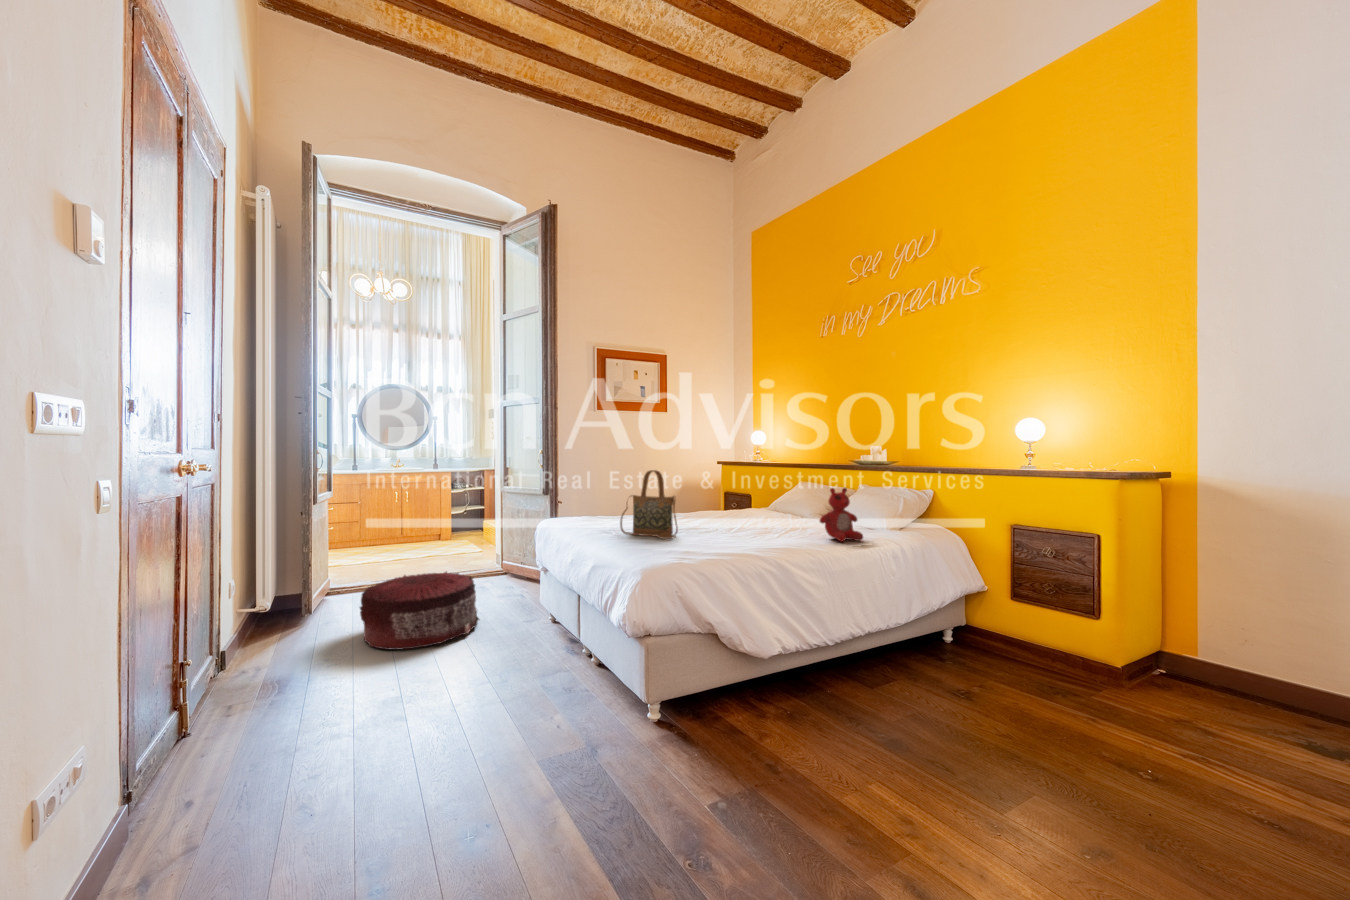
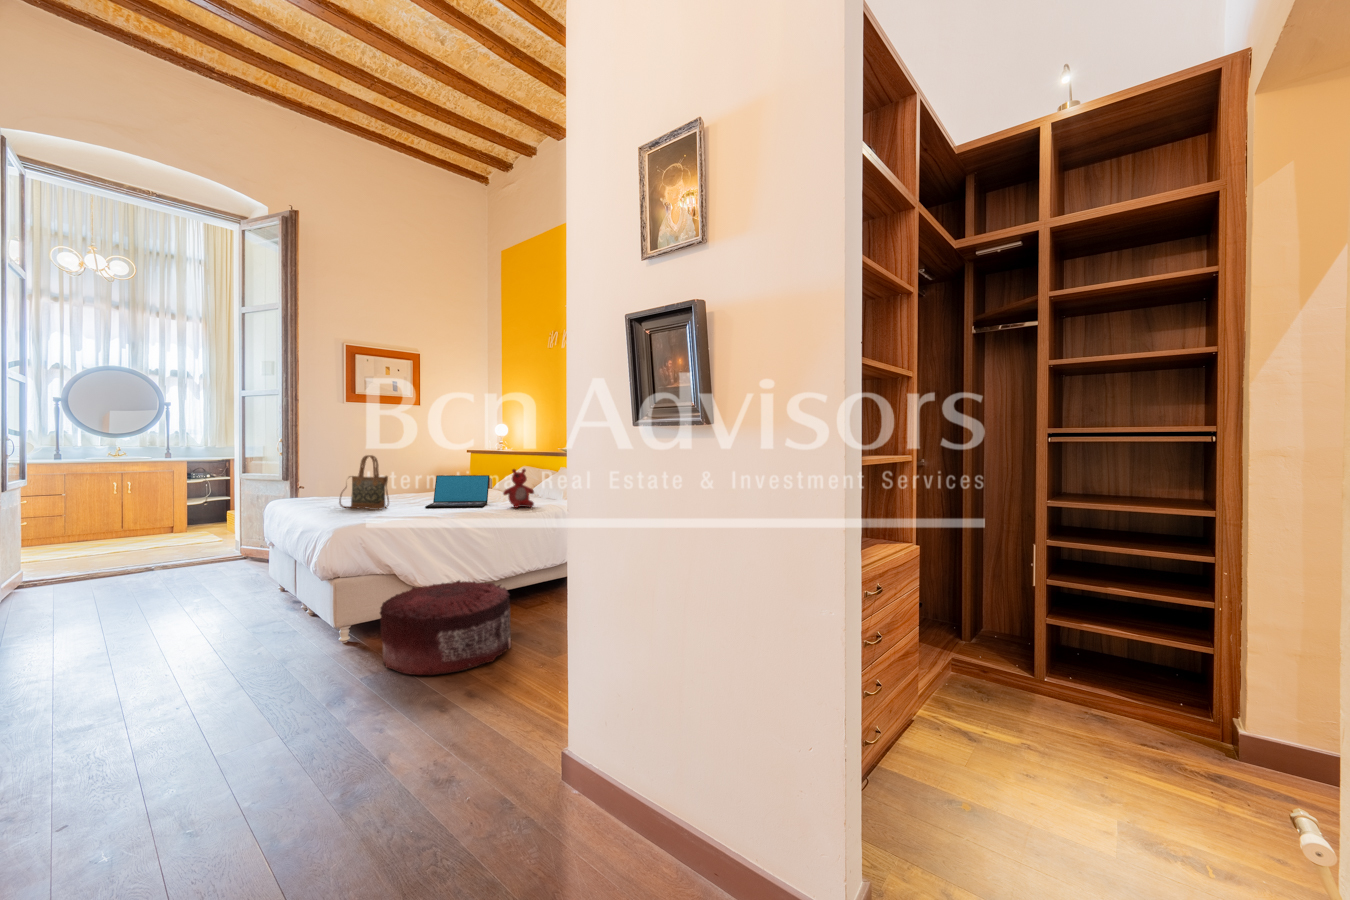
laptop: none [721,495,793,539] -> present [425,475,489,508]
pouf: present [360,571,479,650] -> present [380,580,511,675]

